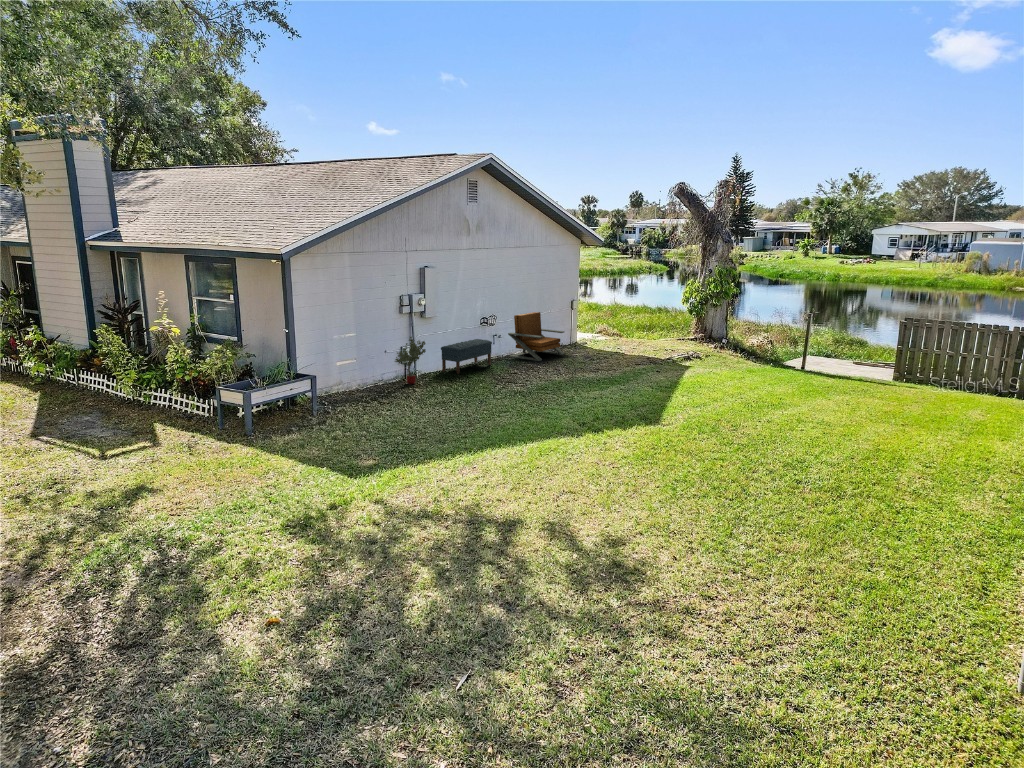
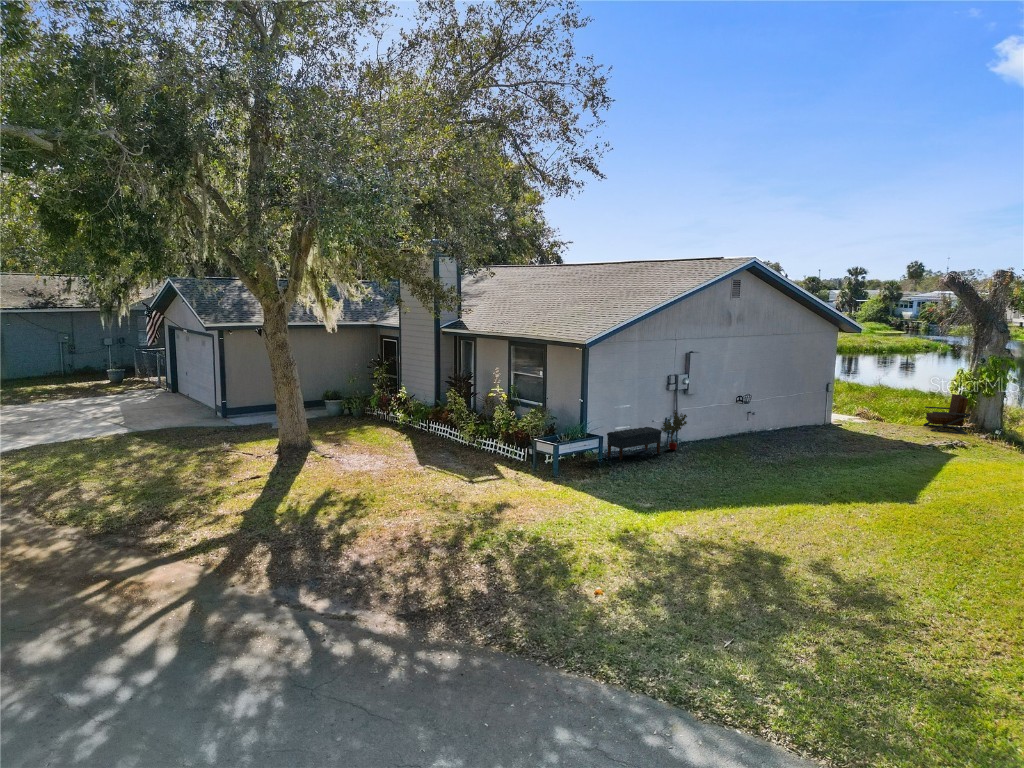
lounge chair: present [508,312,564,361] -> present [923,394,971,435]
bench: present [441,339,492,374] -> present [607,427,662,460]

